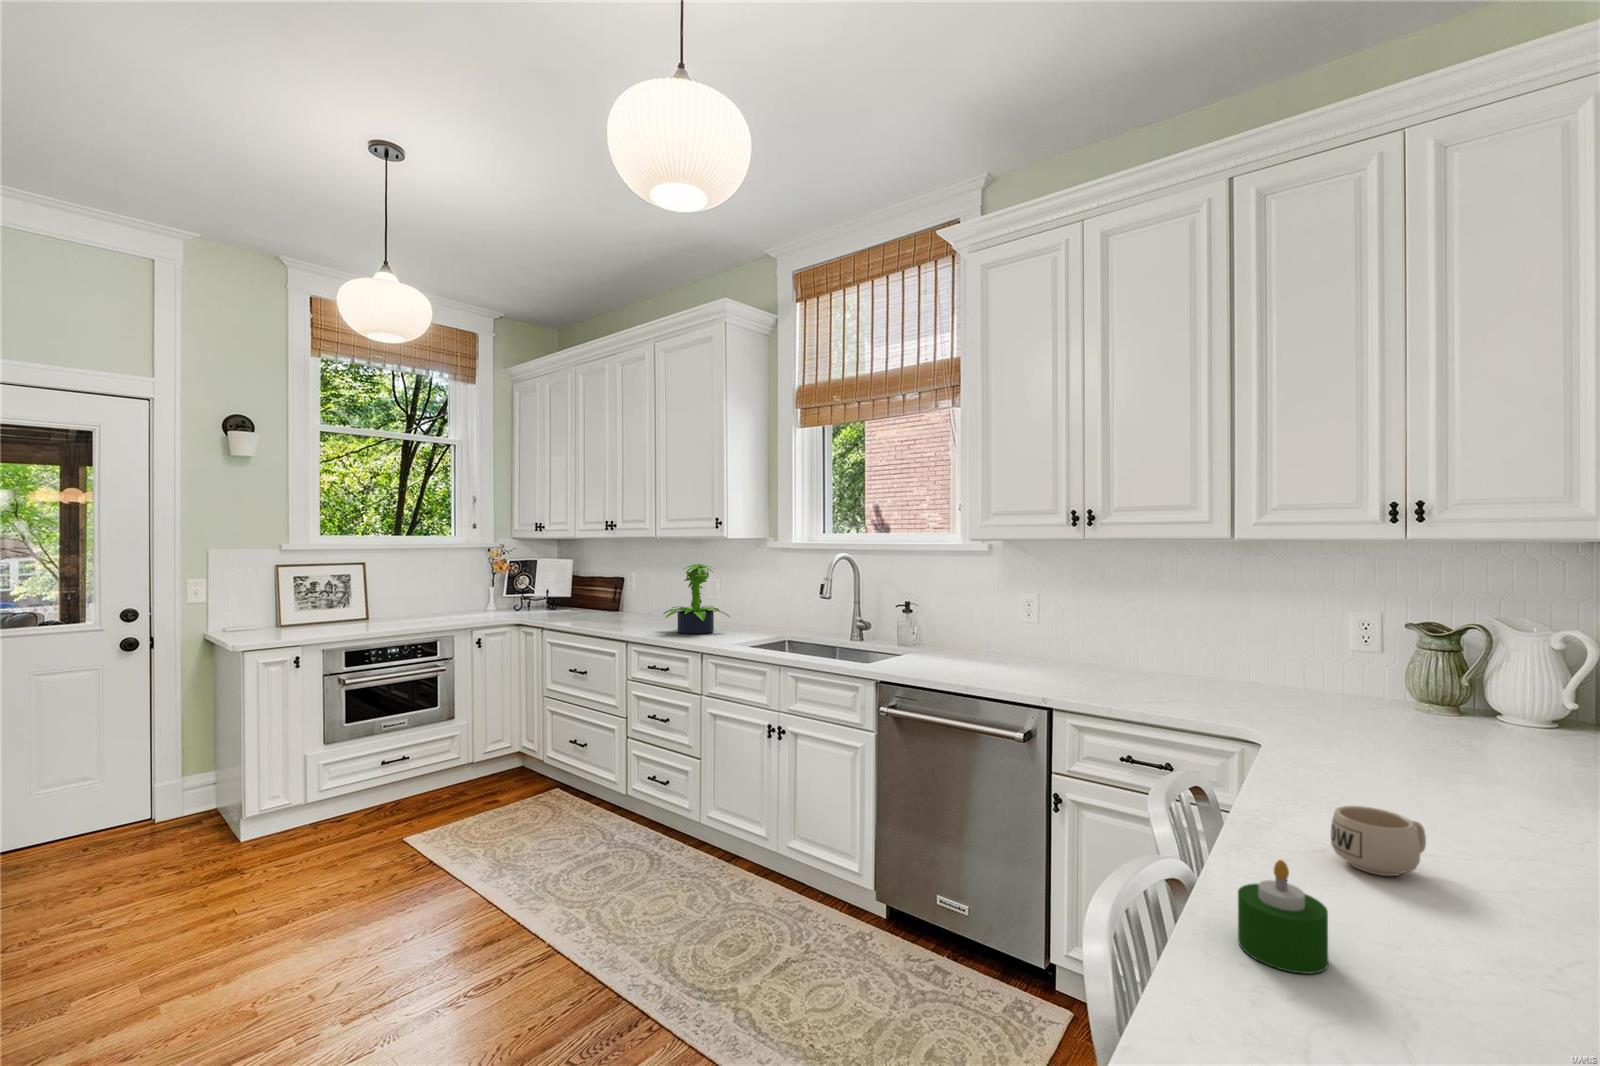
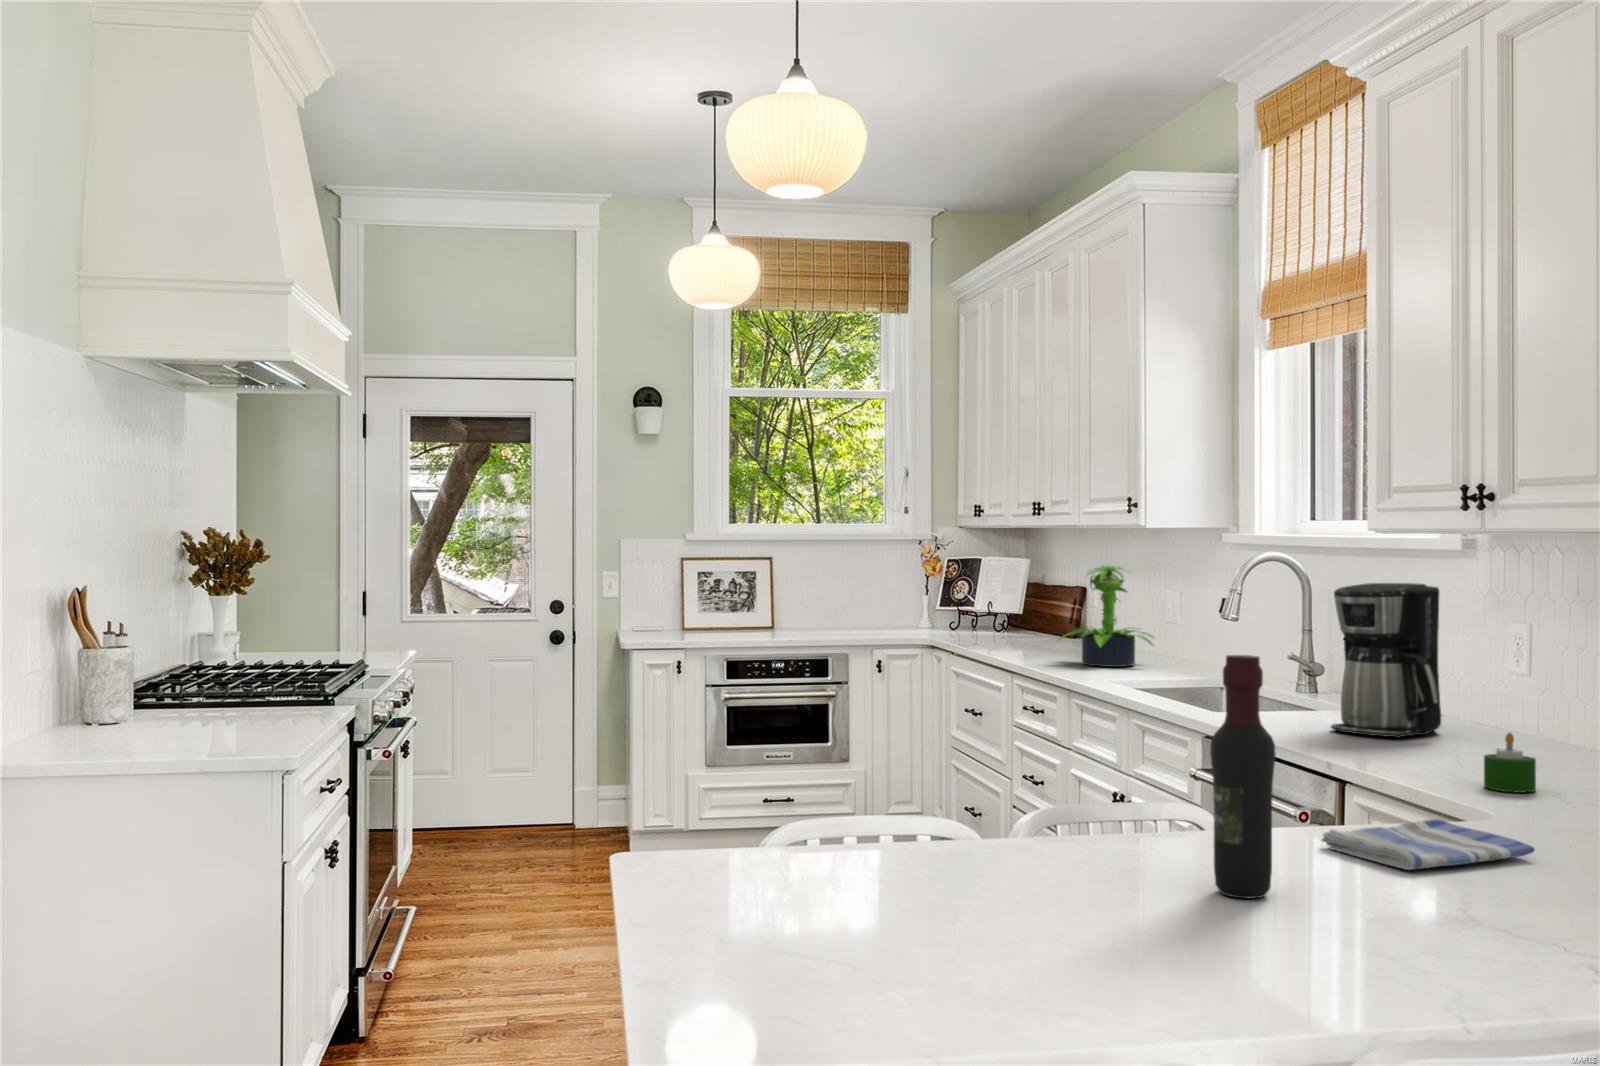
coffee maker: none [956,572,1027,672] -> present [1331,583,1442,738]
wine bottle: none [1445,648,1521,869] -> present [1210,655,1276,898]
dish towel: none [1298,743,1426,797] -> present [1321,819,1535,870]
mug: present [1331,806,1426,876] -> none [1072,815,1159,878]
candle: present [1238,860,1328,974] -> present [1484,733,1536,793]

